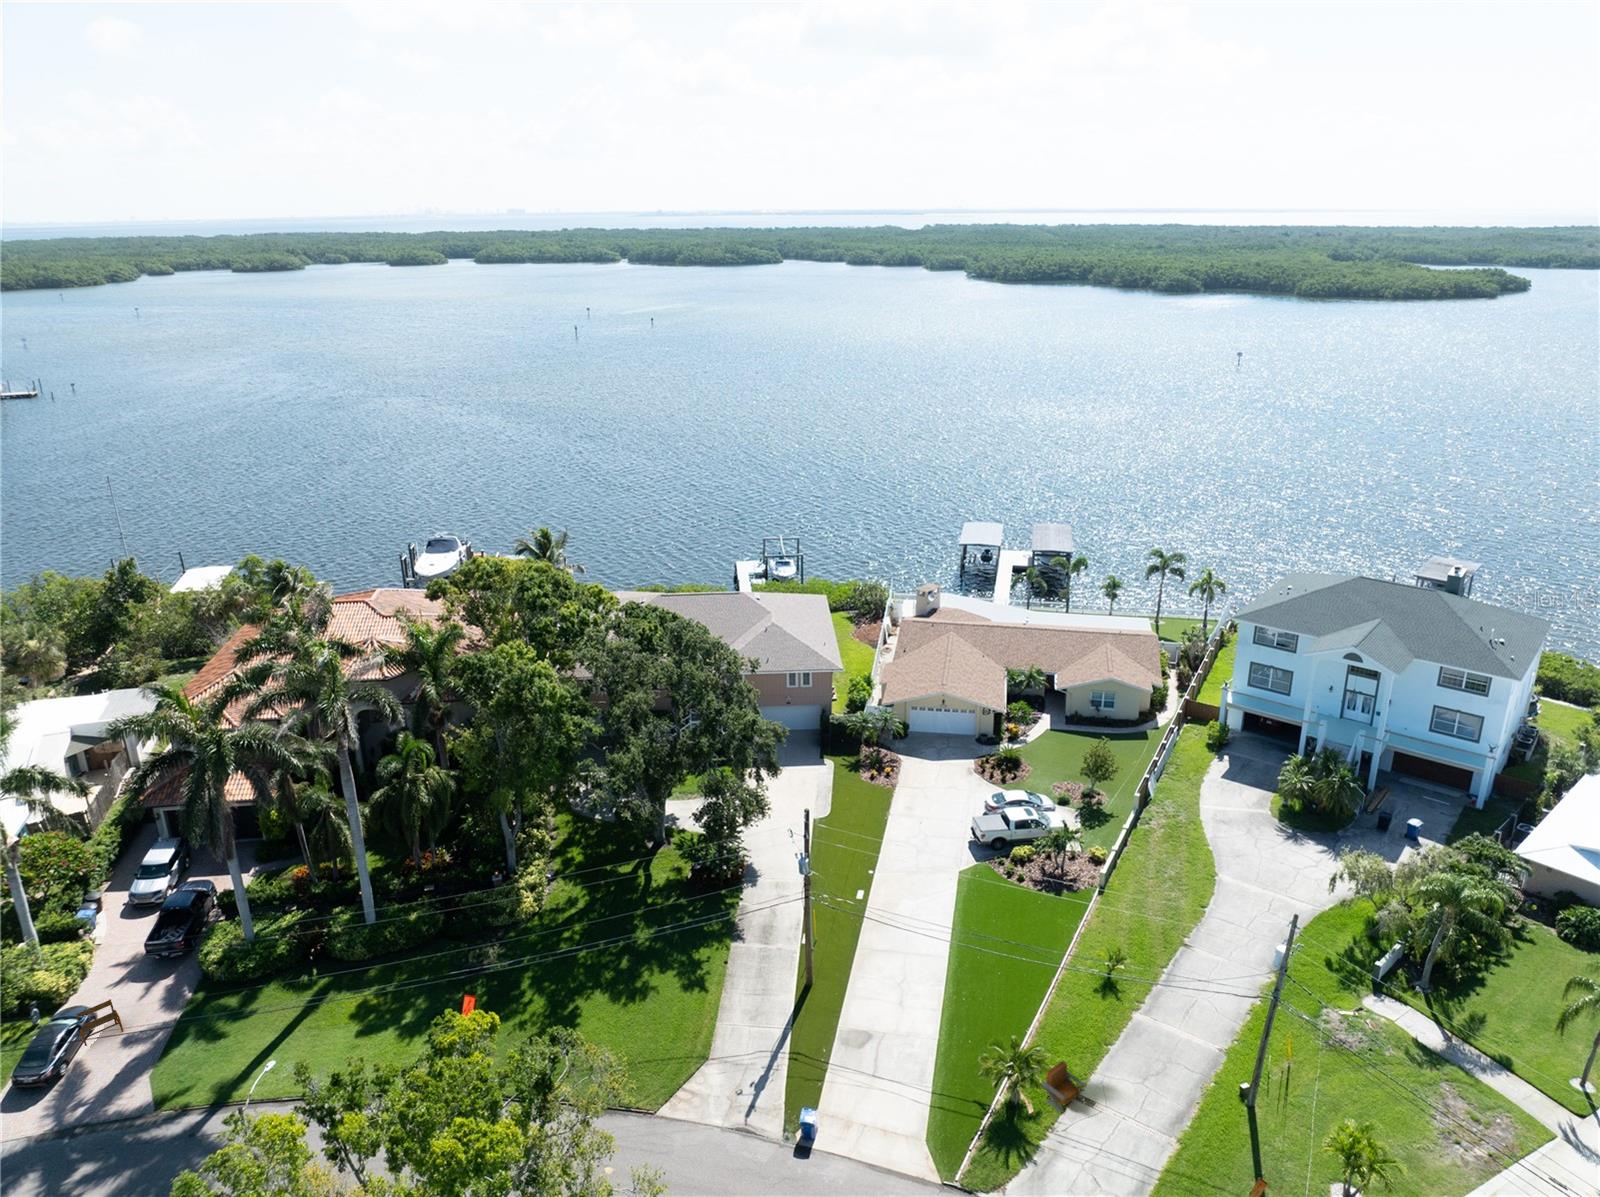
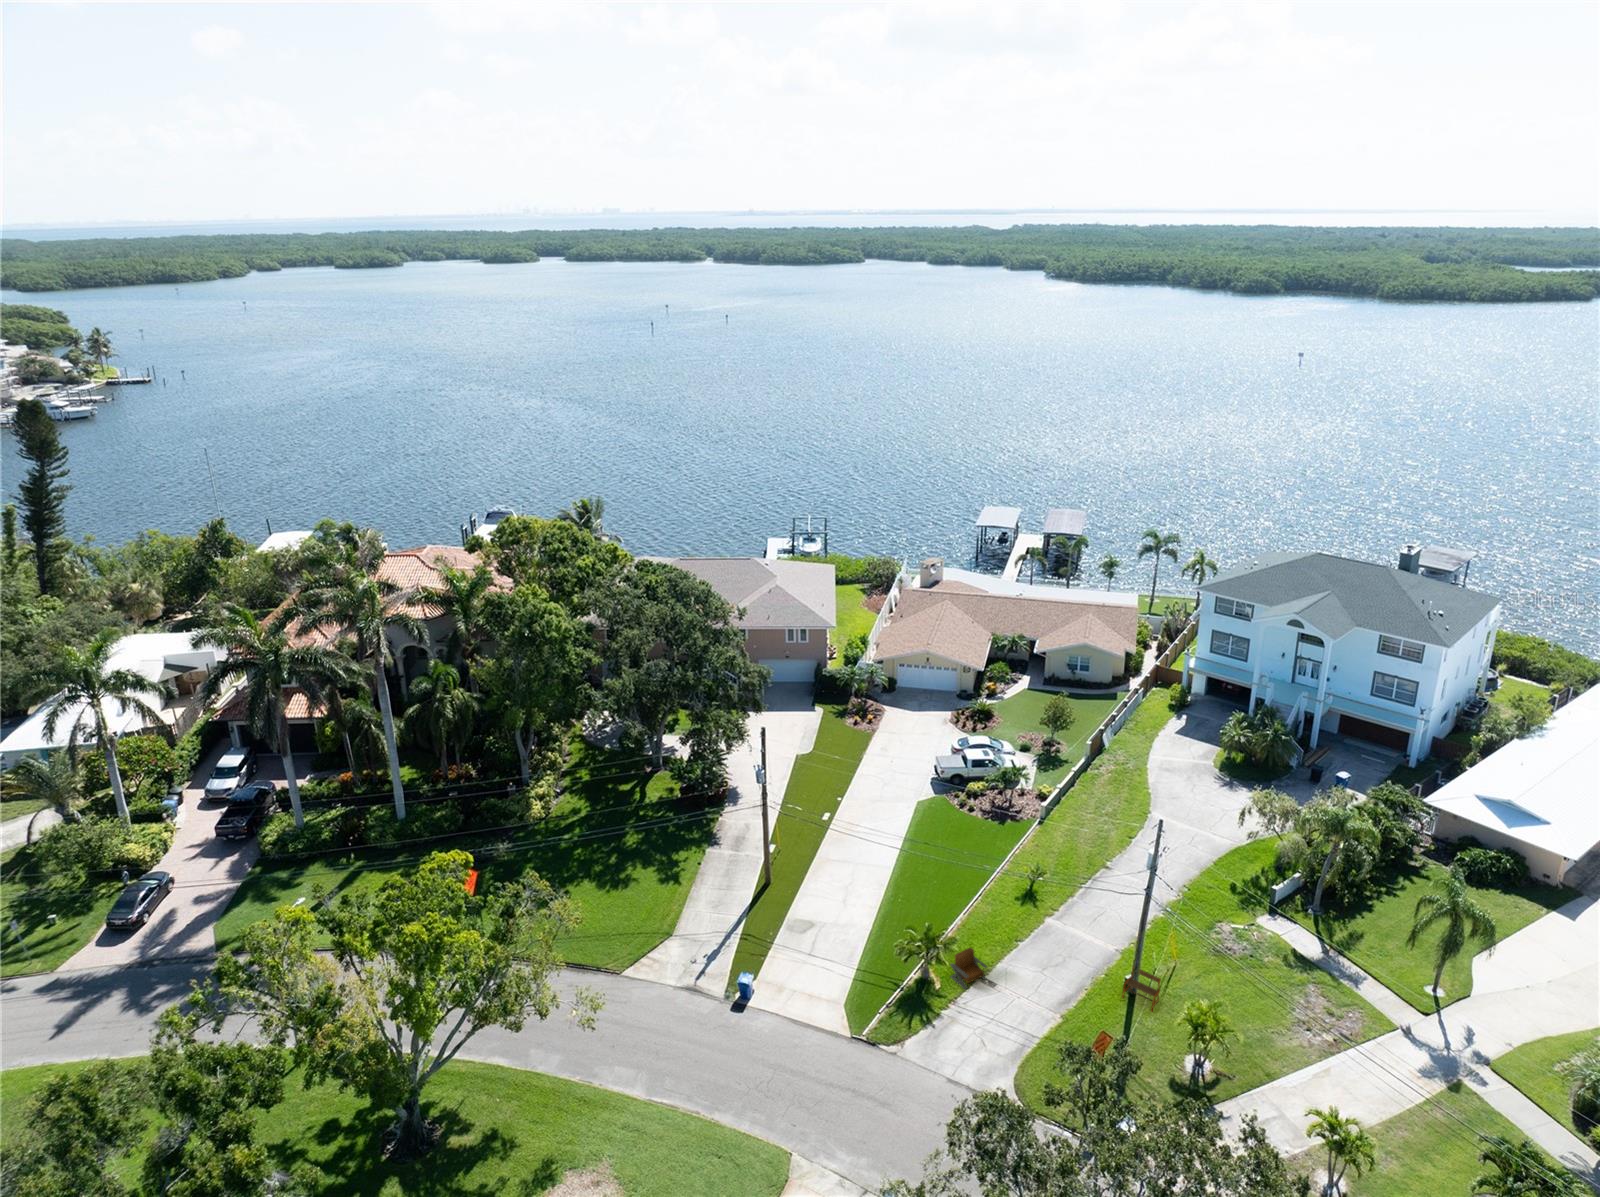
bench: present [76,999,123,1046] -> present [1122,970,1161,1011]

